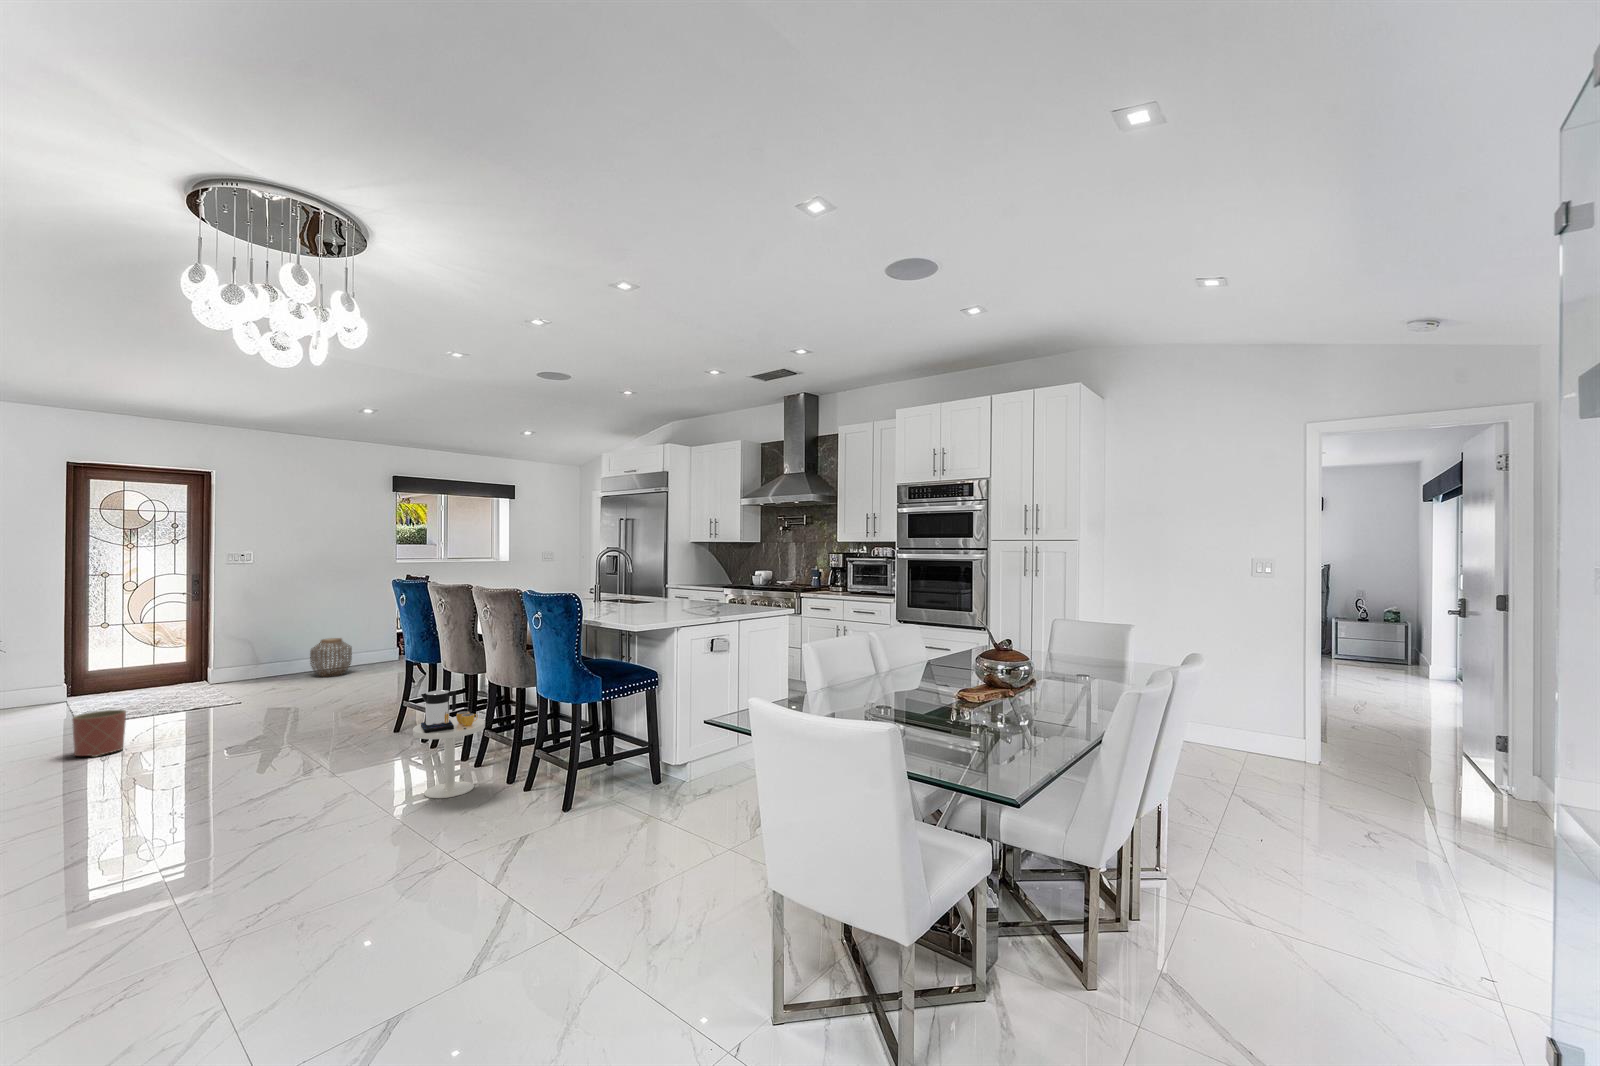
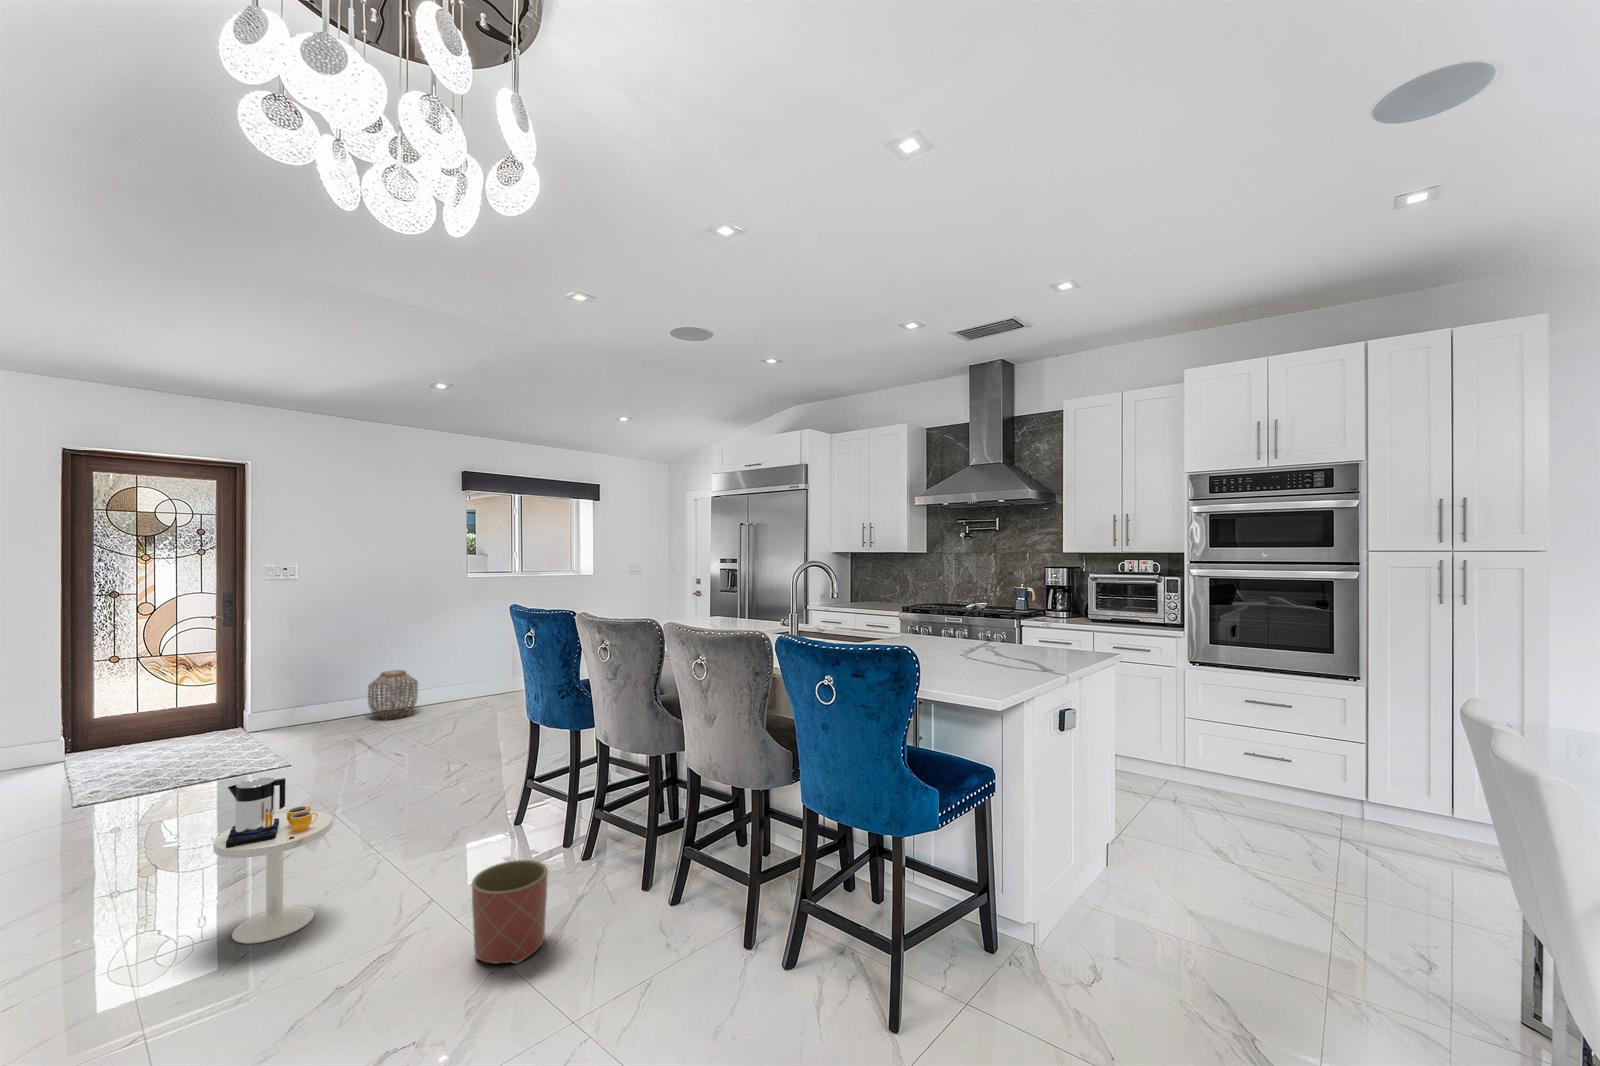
side table: present [413,690,485,798] -> present [214,778,332,944]
planter: present [72,710,126,757] -> present [472,860,548,964]

